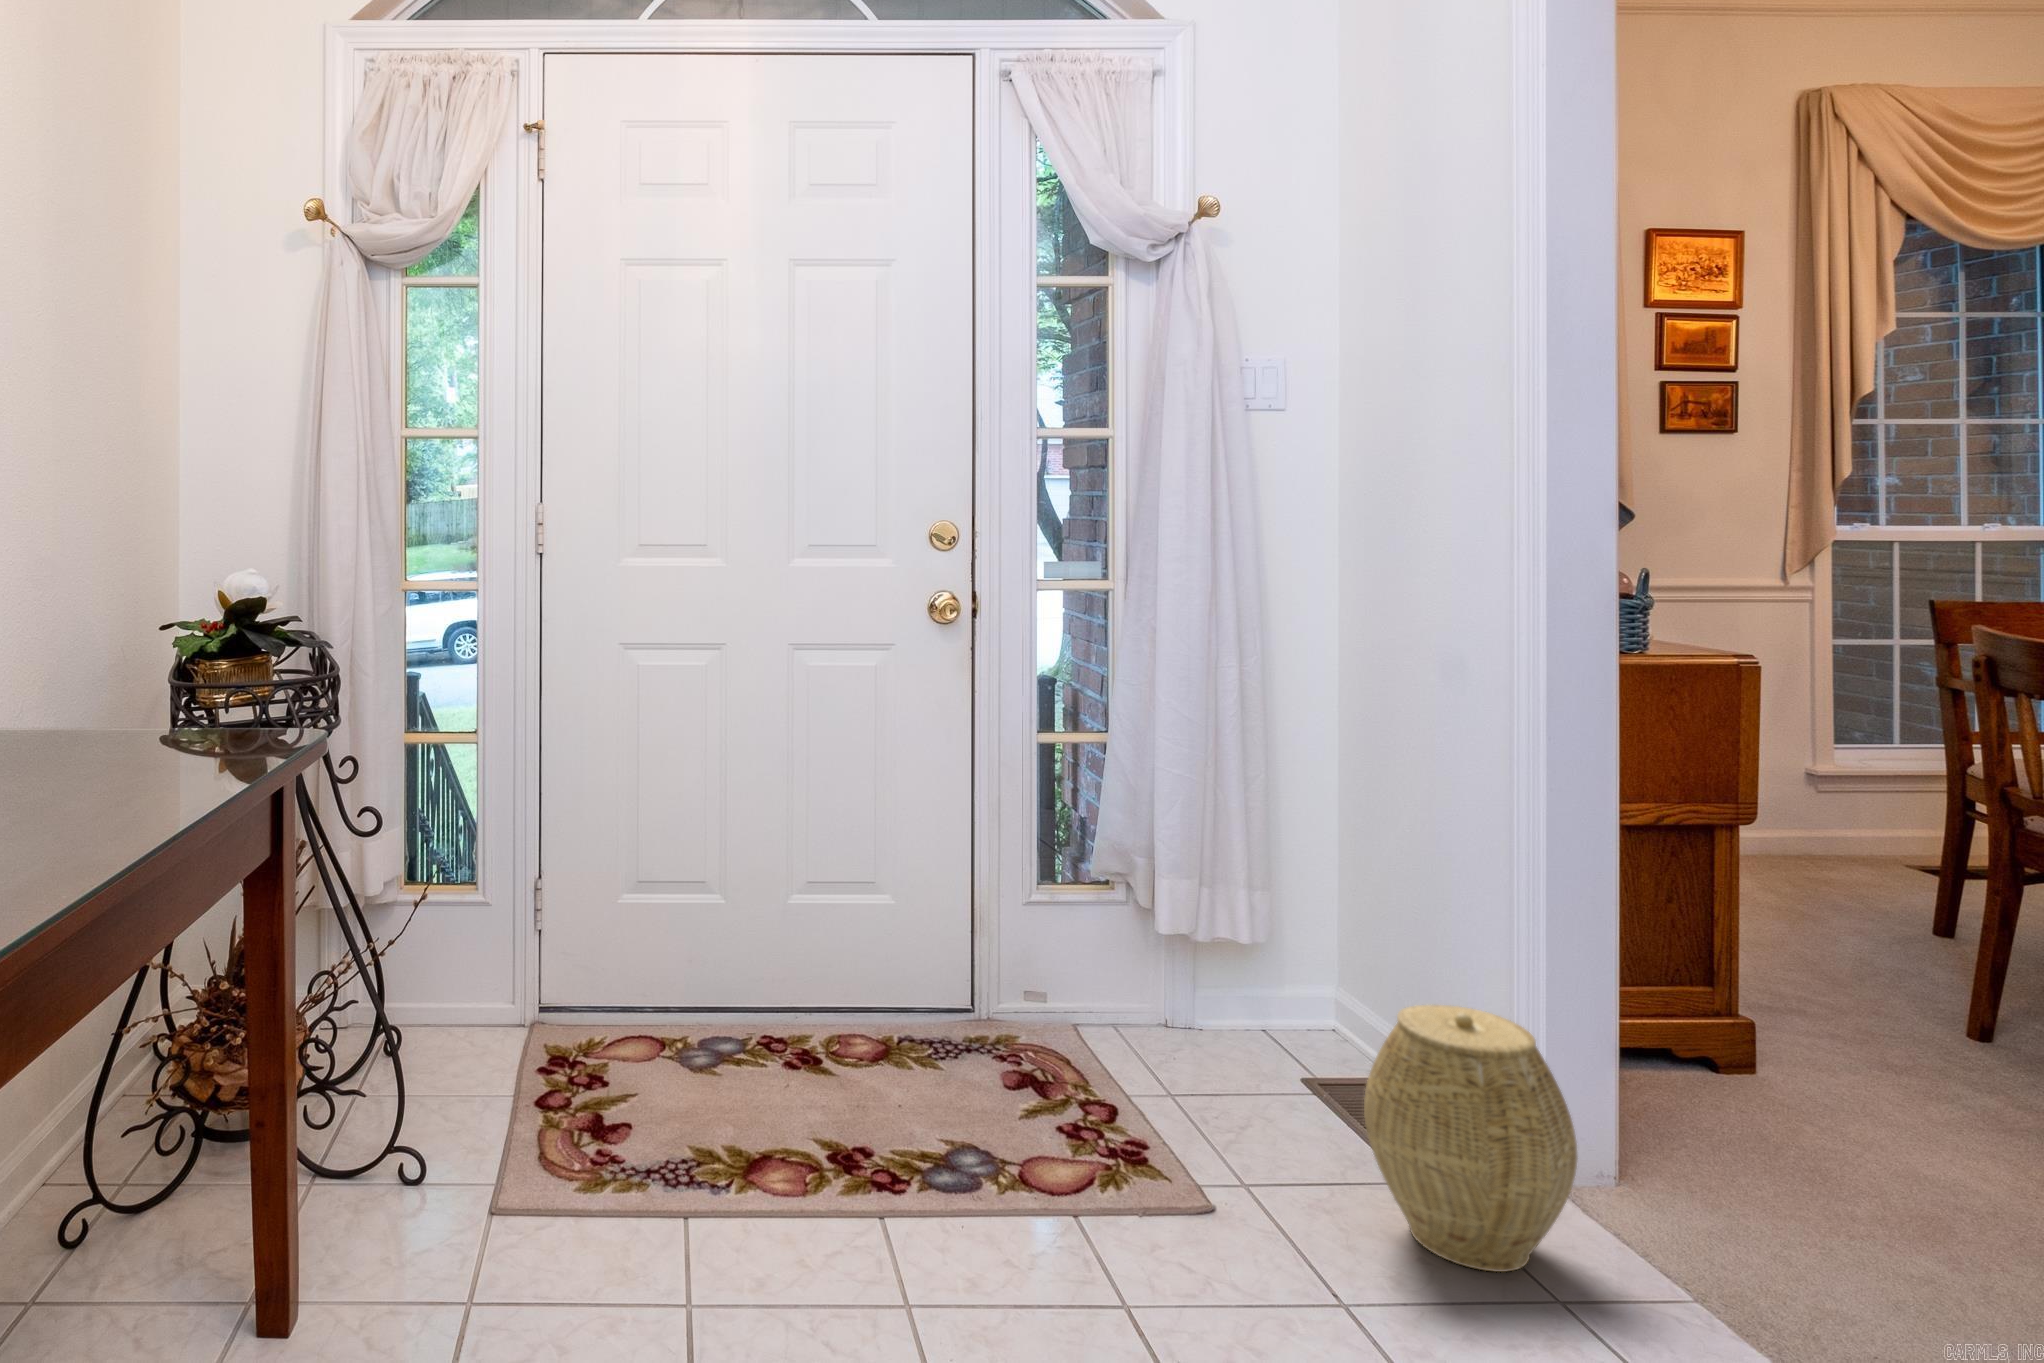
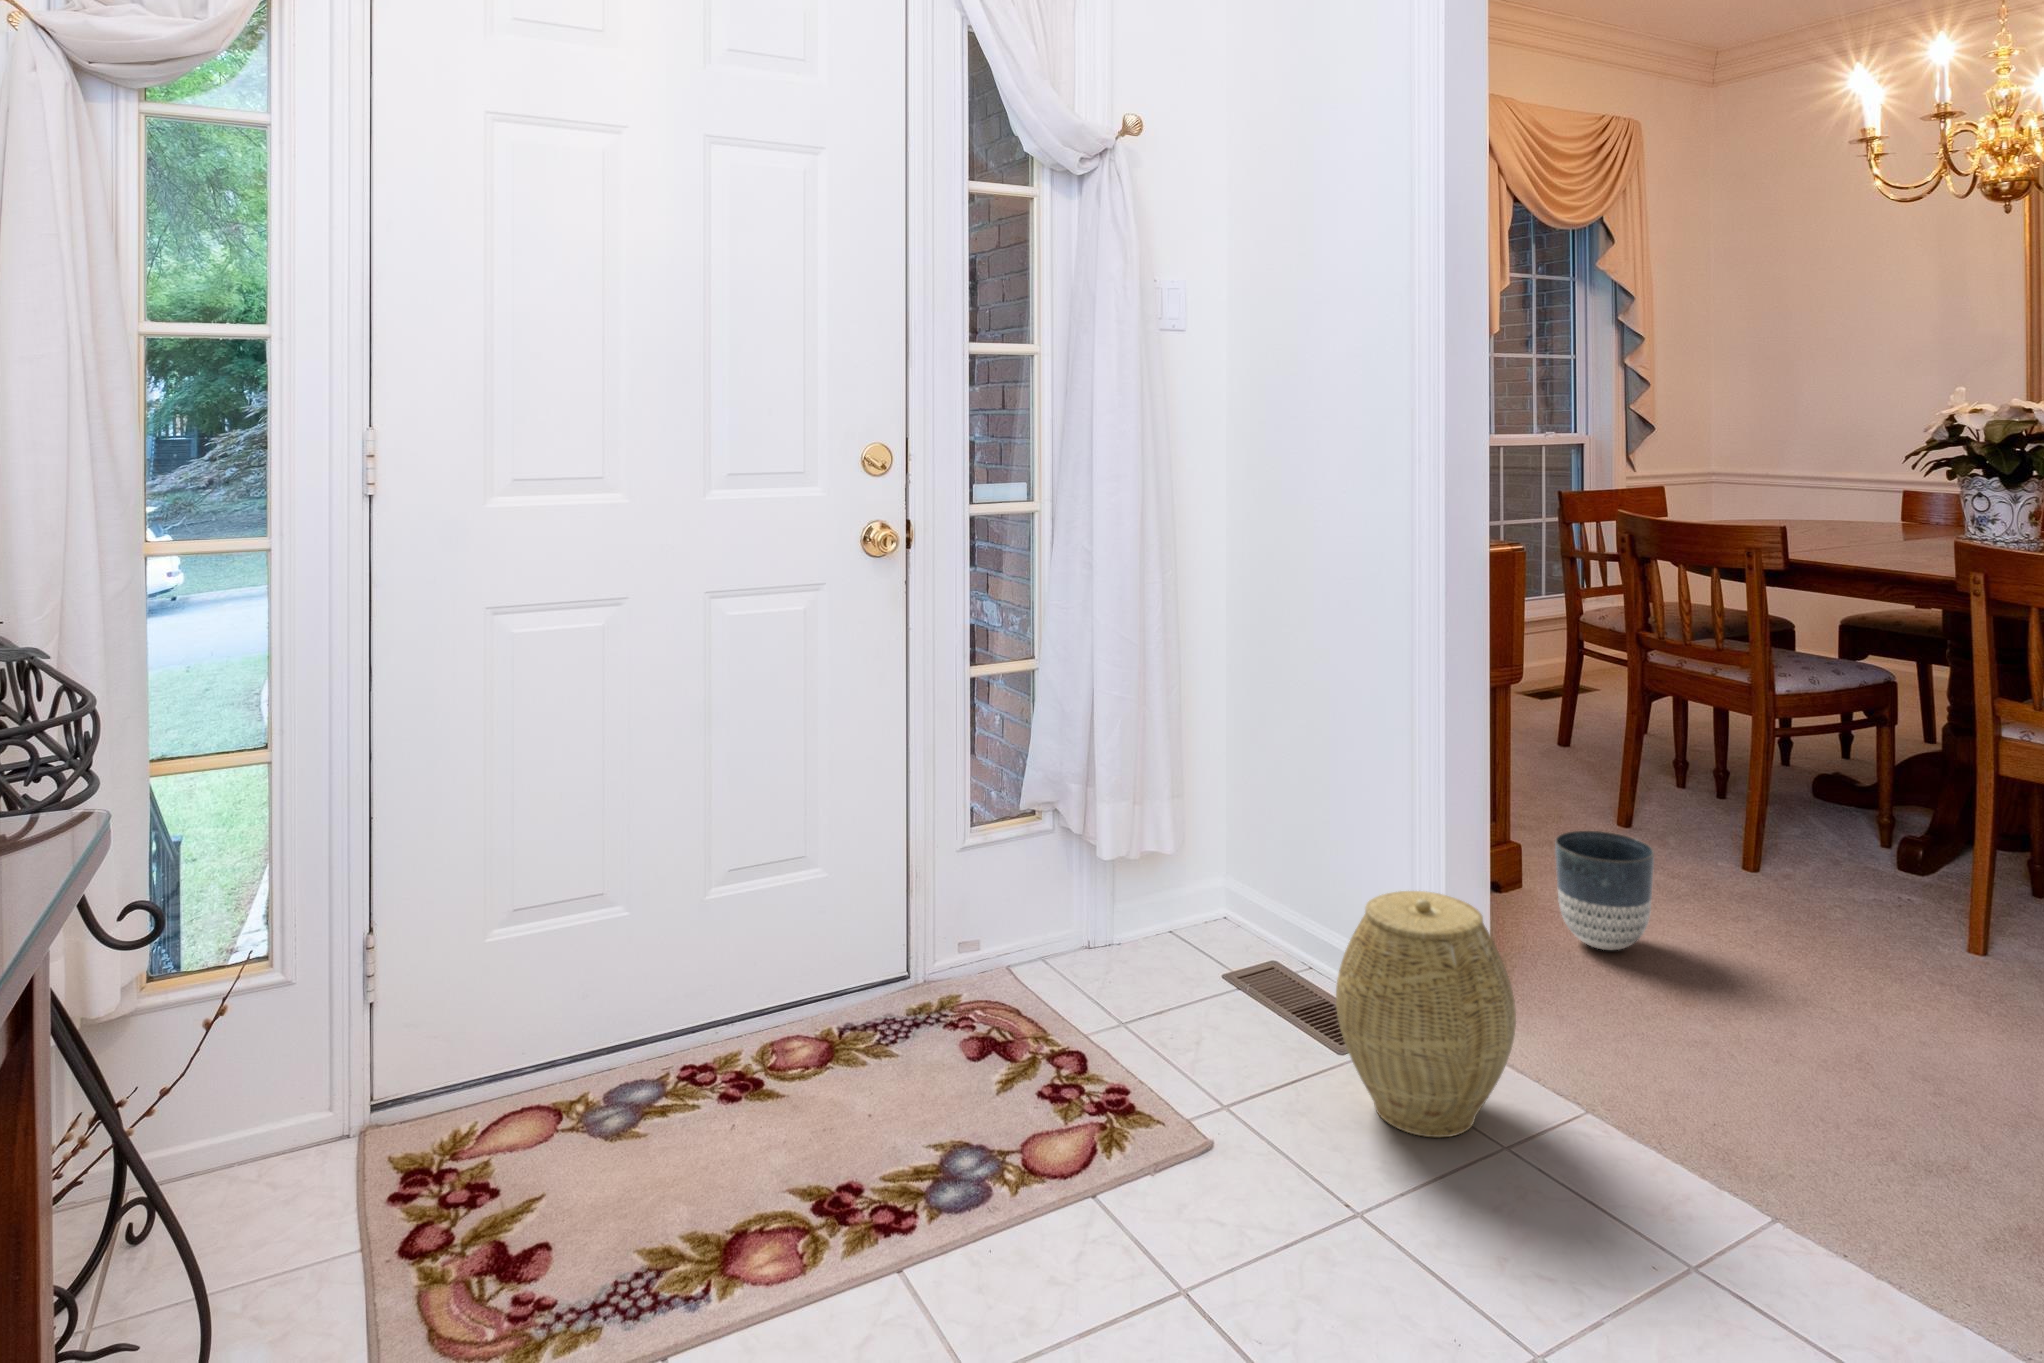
planter: none [1764,1008,1911,1161] -> present [1555,831,1654,950]

